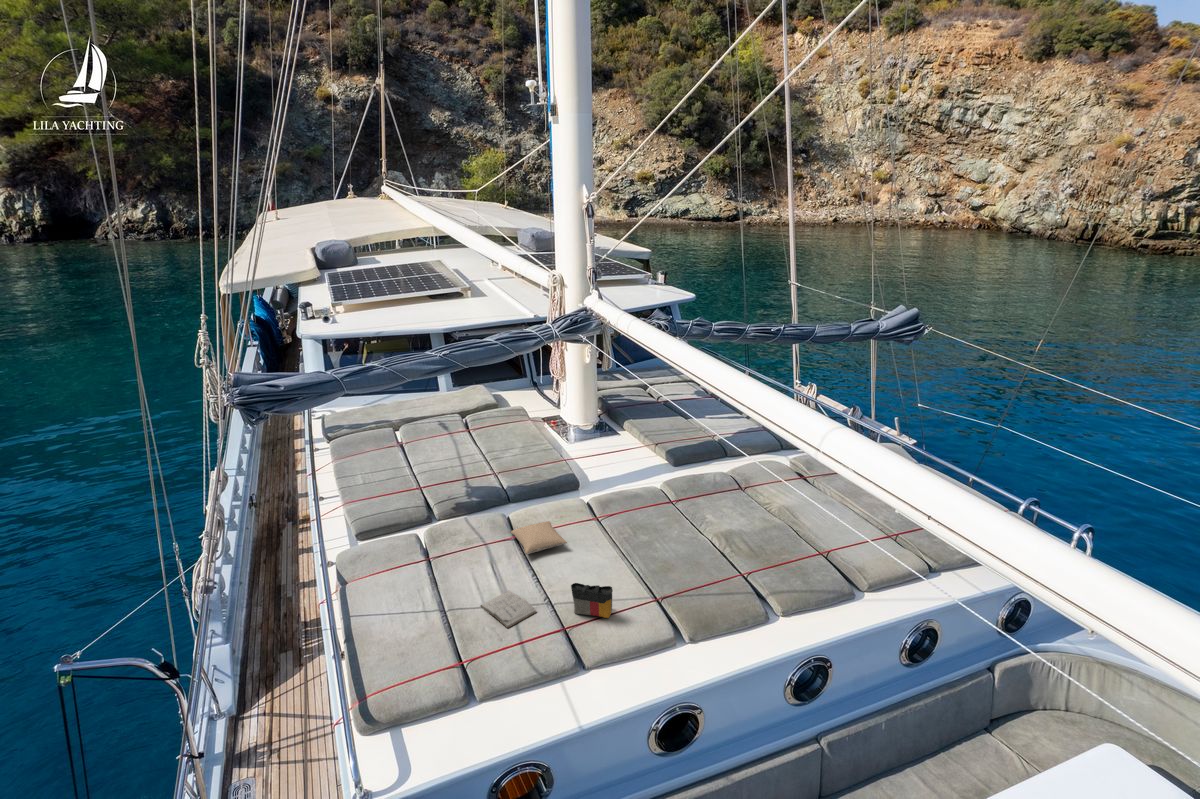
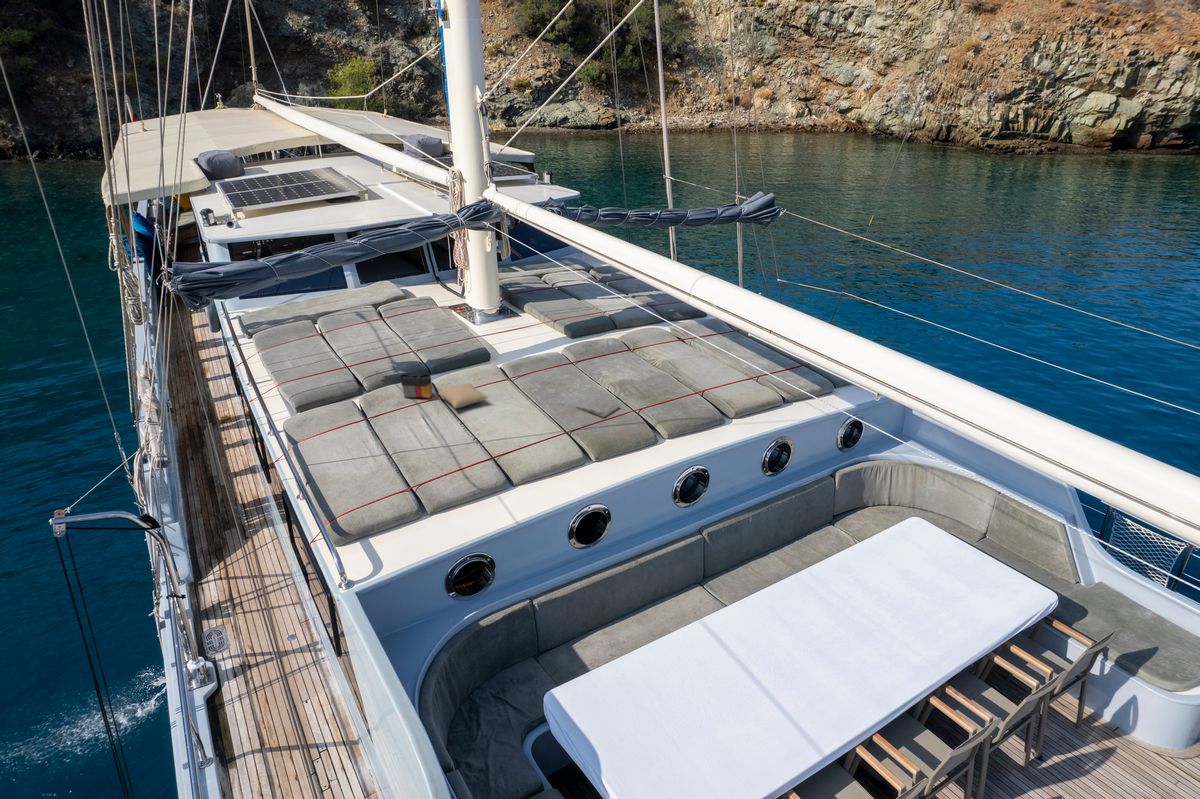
tote bag: present [571,583,613,618] -> present [400,374,432,398]
book: present [480,591,536,628] -> present [577,397,619,418]

